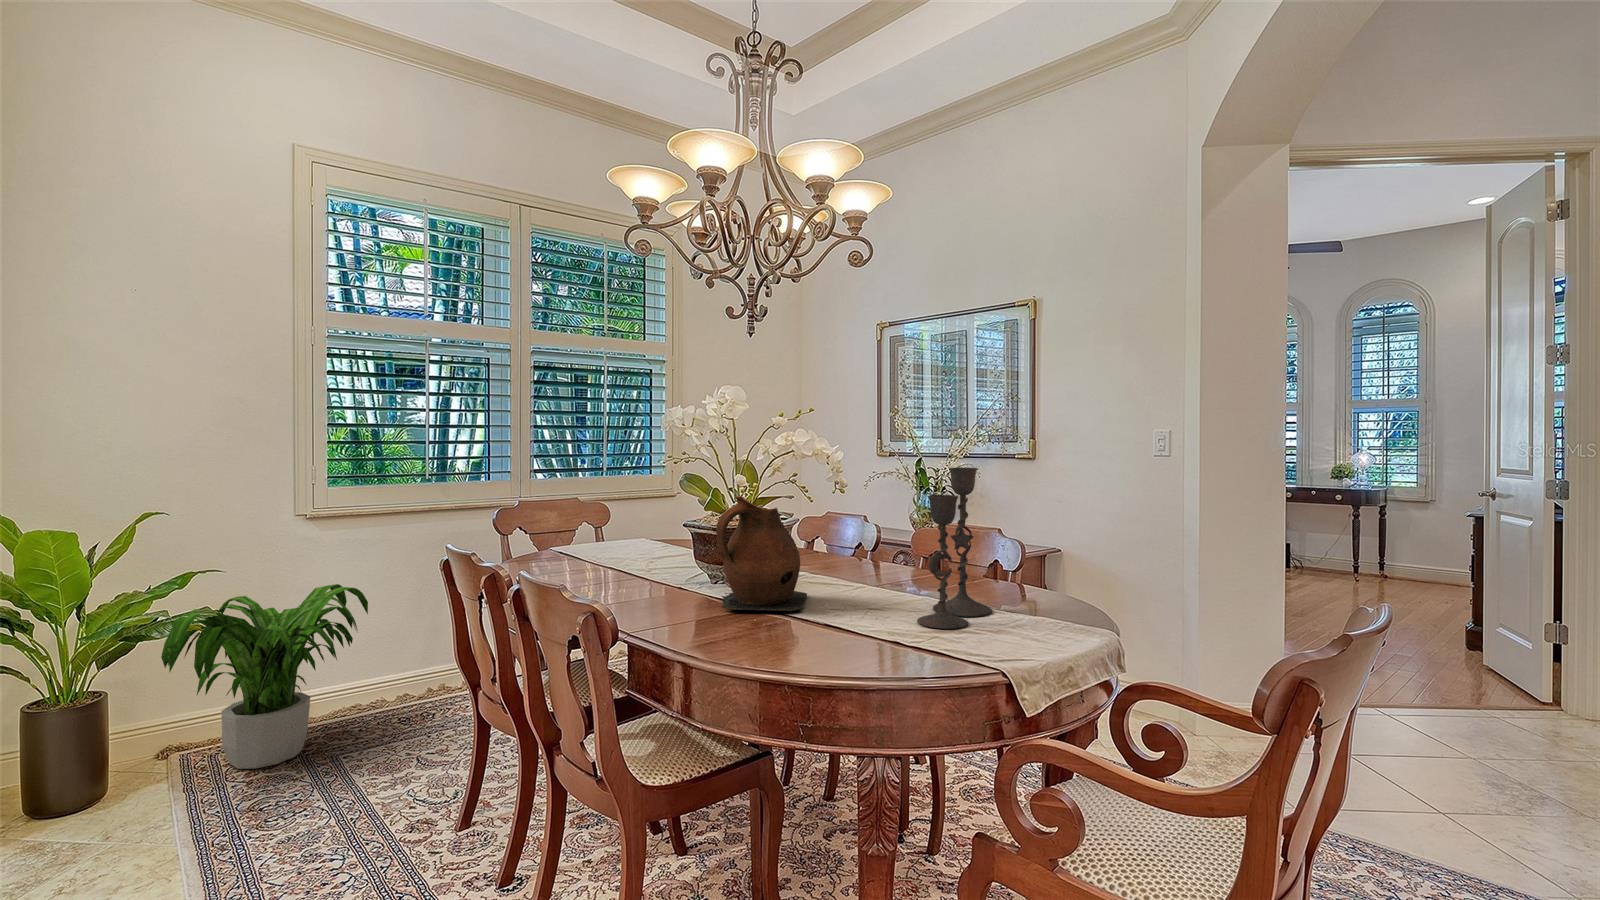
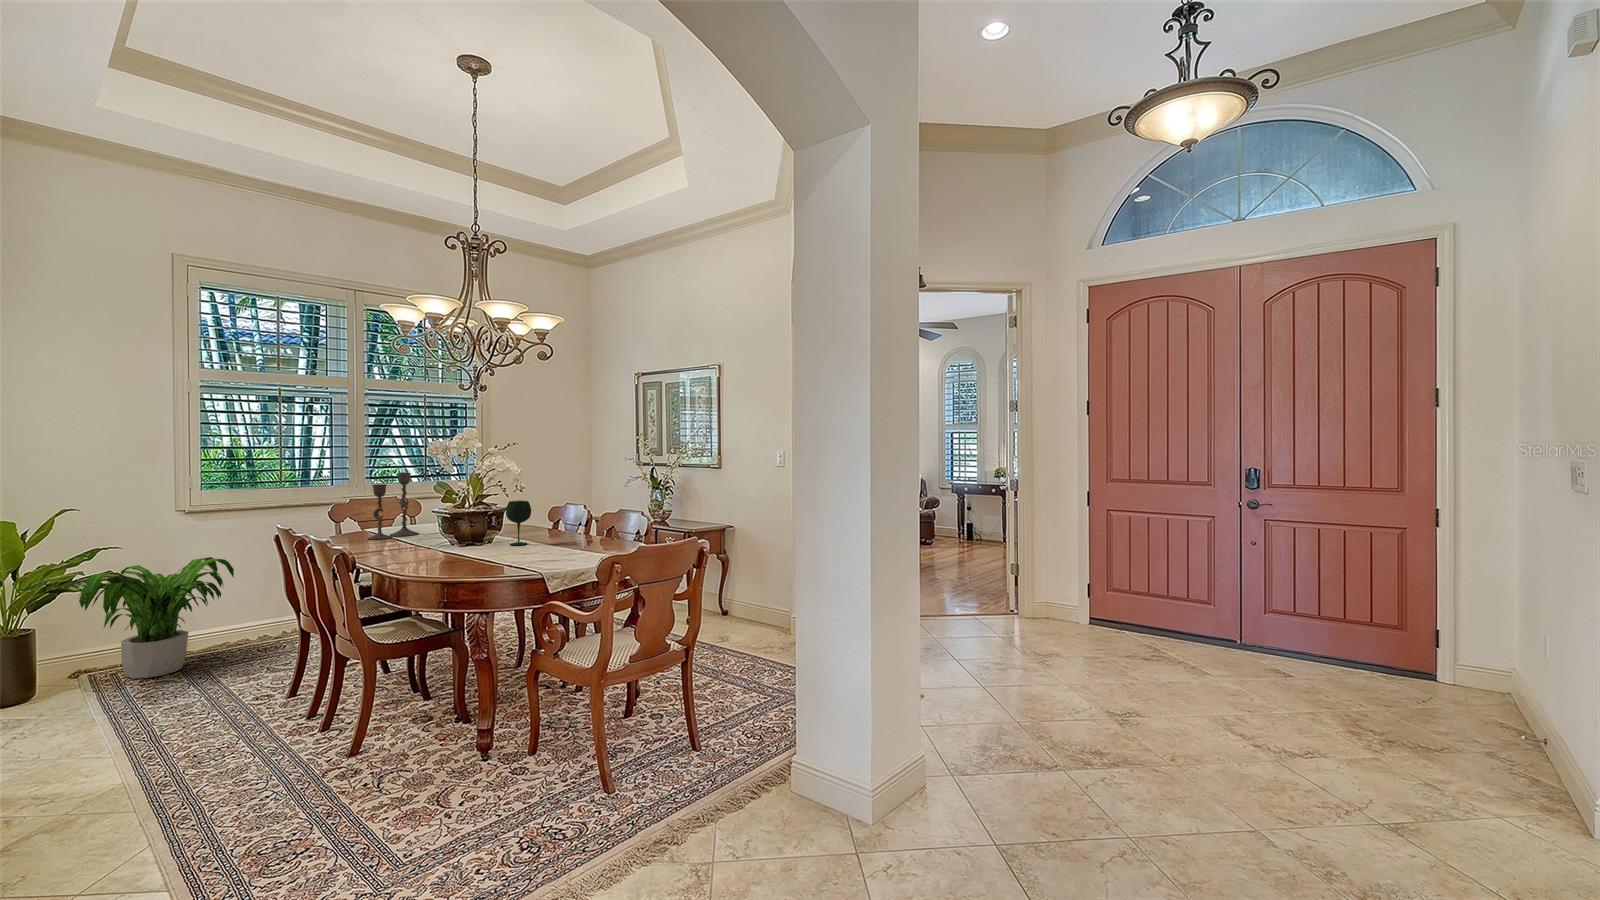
candlestick: present [917,467,992,629] -> present [367,473,419,539]
ceramic pitcher: present [716,496,807,613] -> none [435,494,497,557]
wine glass: none [806,507,846,586] -> present [506,501,531,545]

